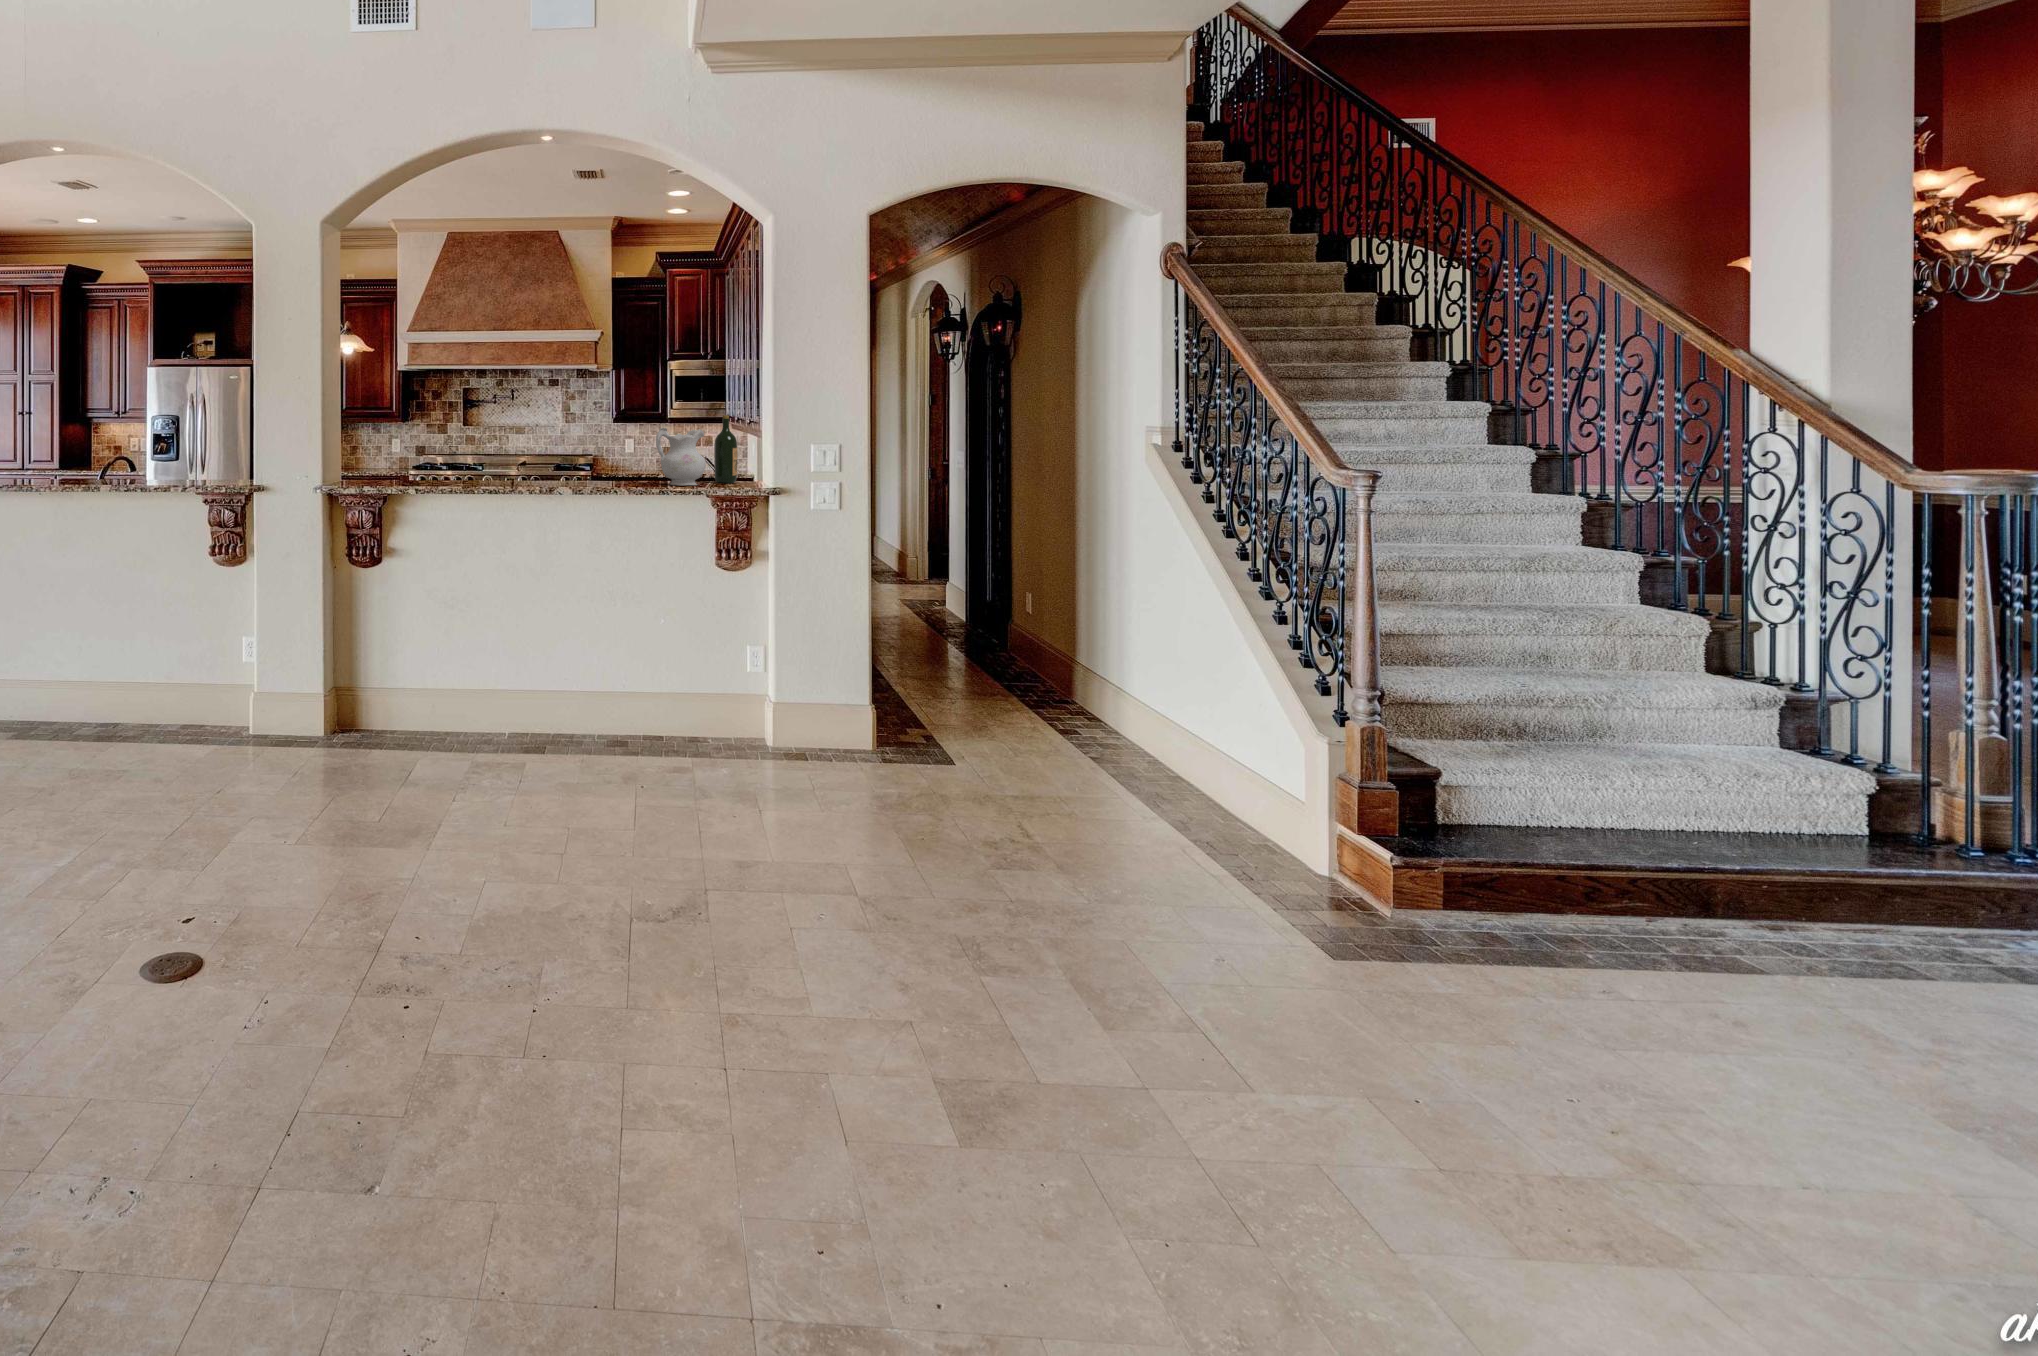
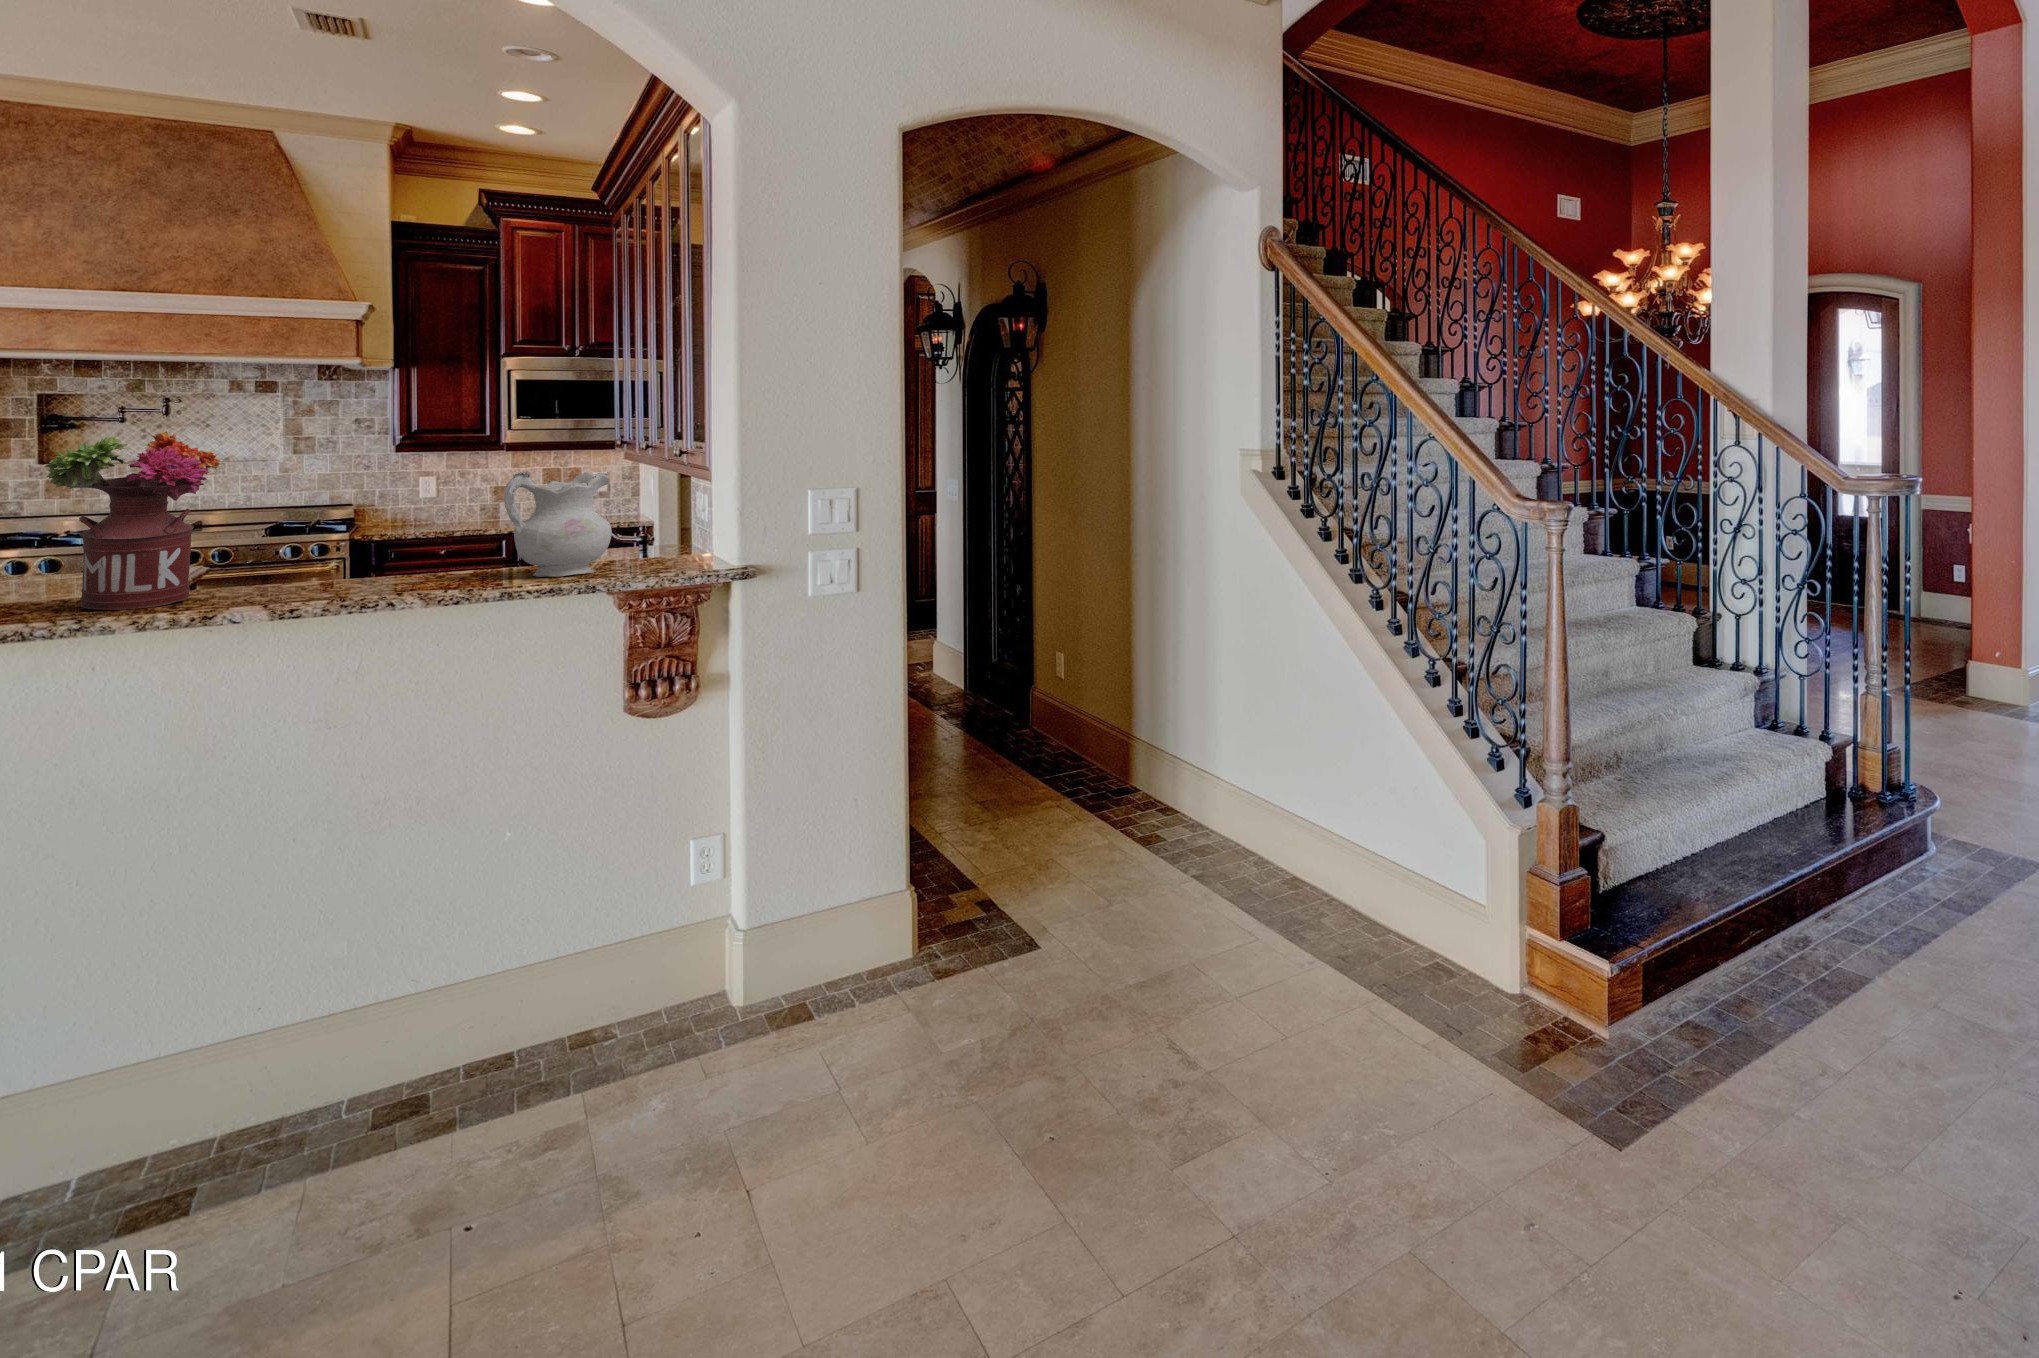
flower arrangement: none [490,404,546,484] -> present [45,432,221,610]
wine bottle: present [714,415,737,483] -> none [626,445,672,562]

